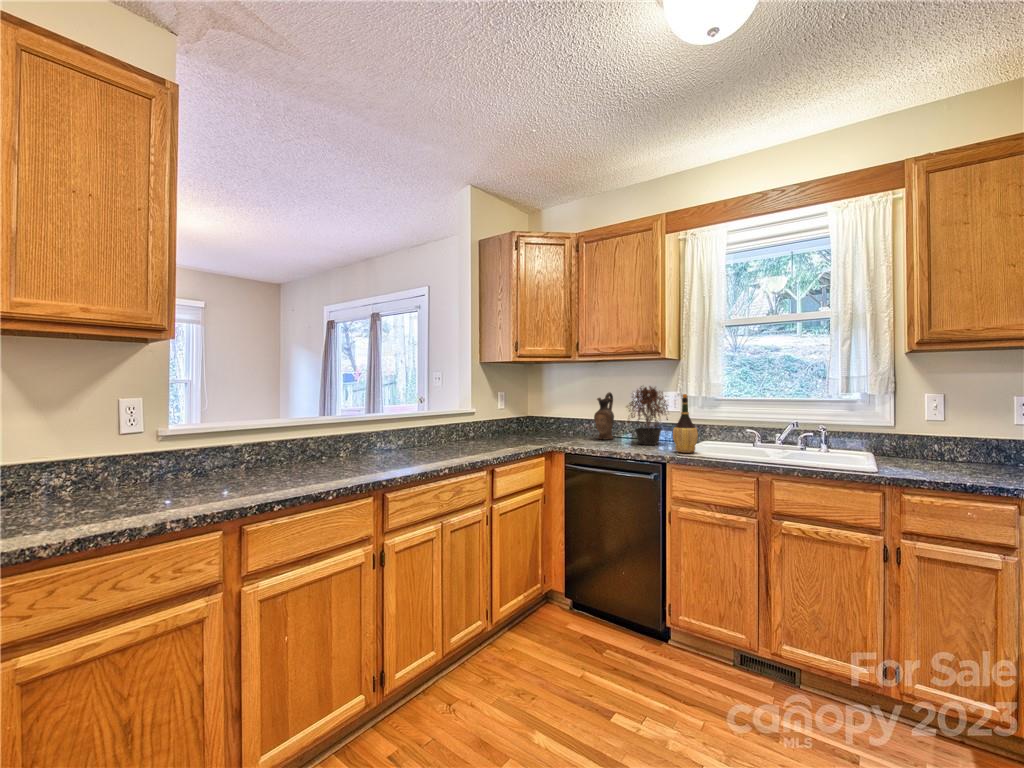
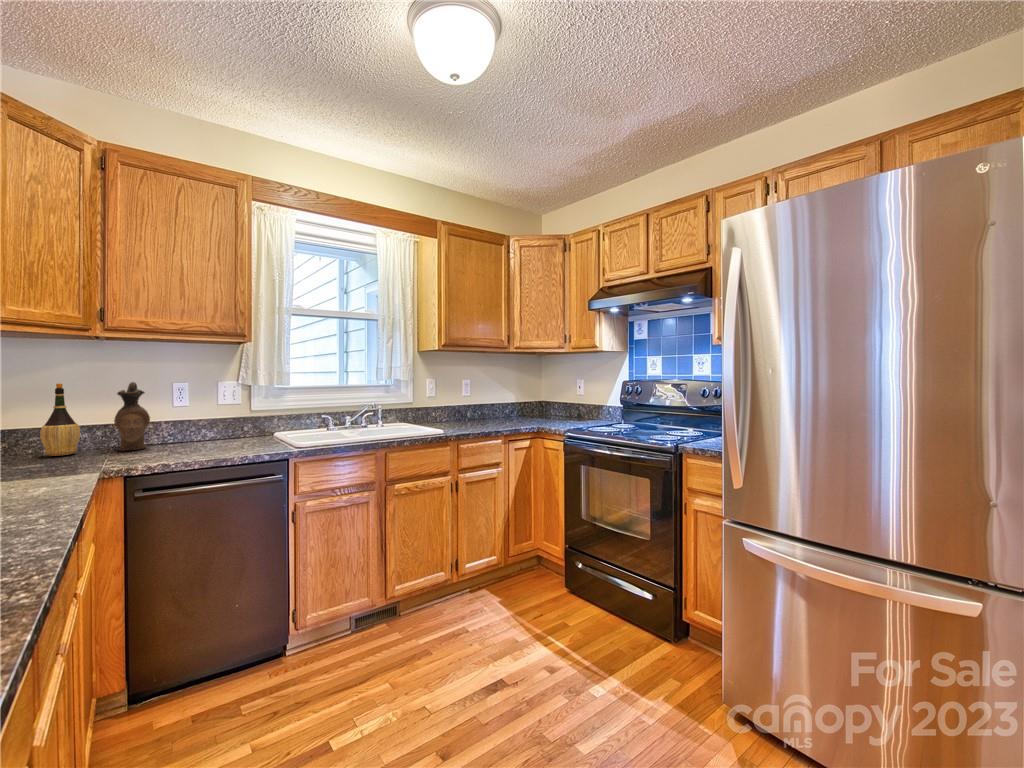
potted plant: present [627,386,668,445] -> none [185,371,249,446]
wine bottle: present [673,394,698,453] -> present [40,383,80,456]

